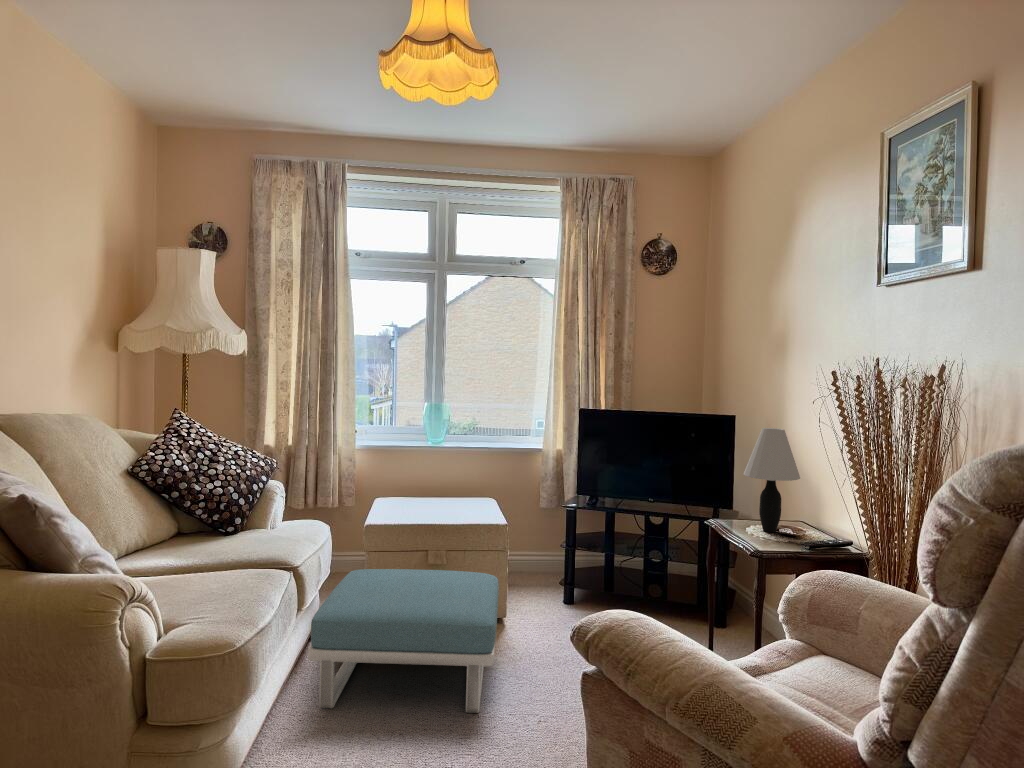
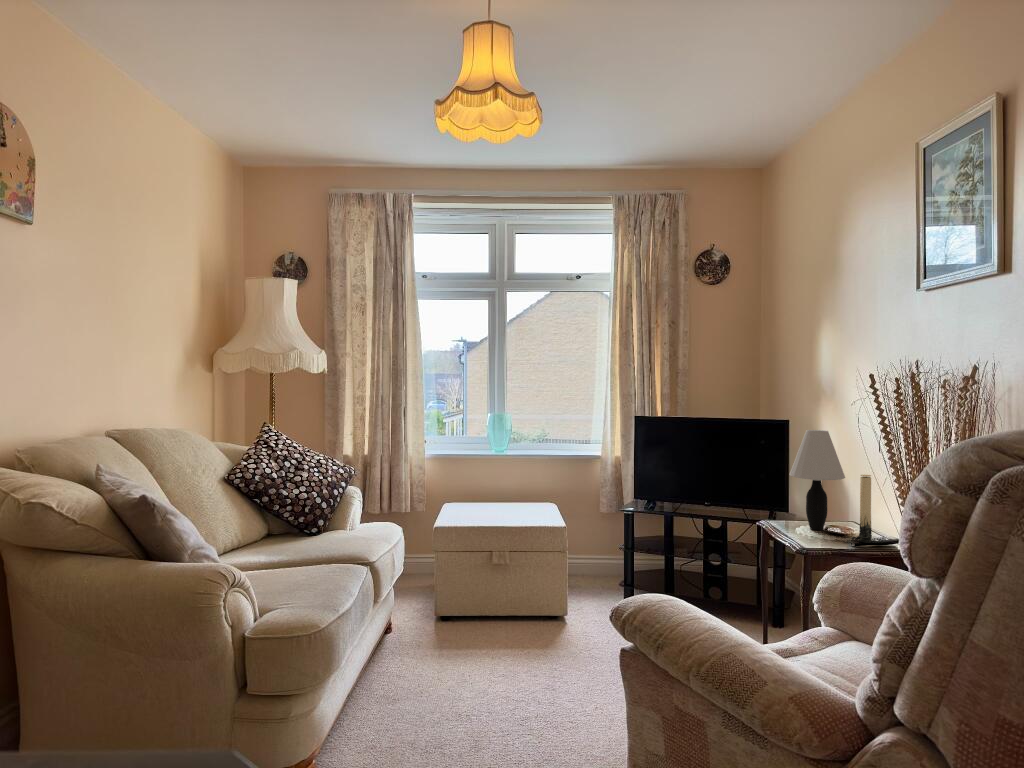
candle: none [807,476,830,547] -> present [852,474,872,543]
footstool: present [308,569,499,713] -> none [384,567,558,697]

